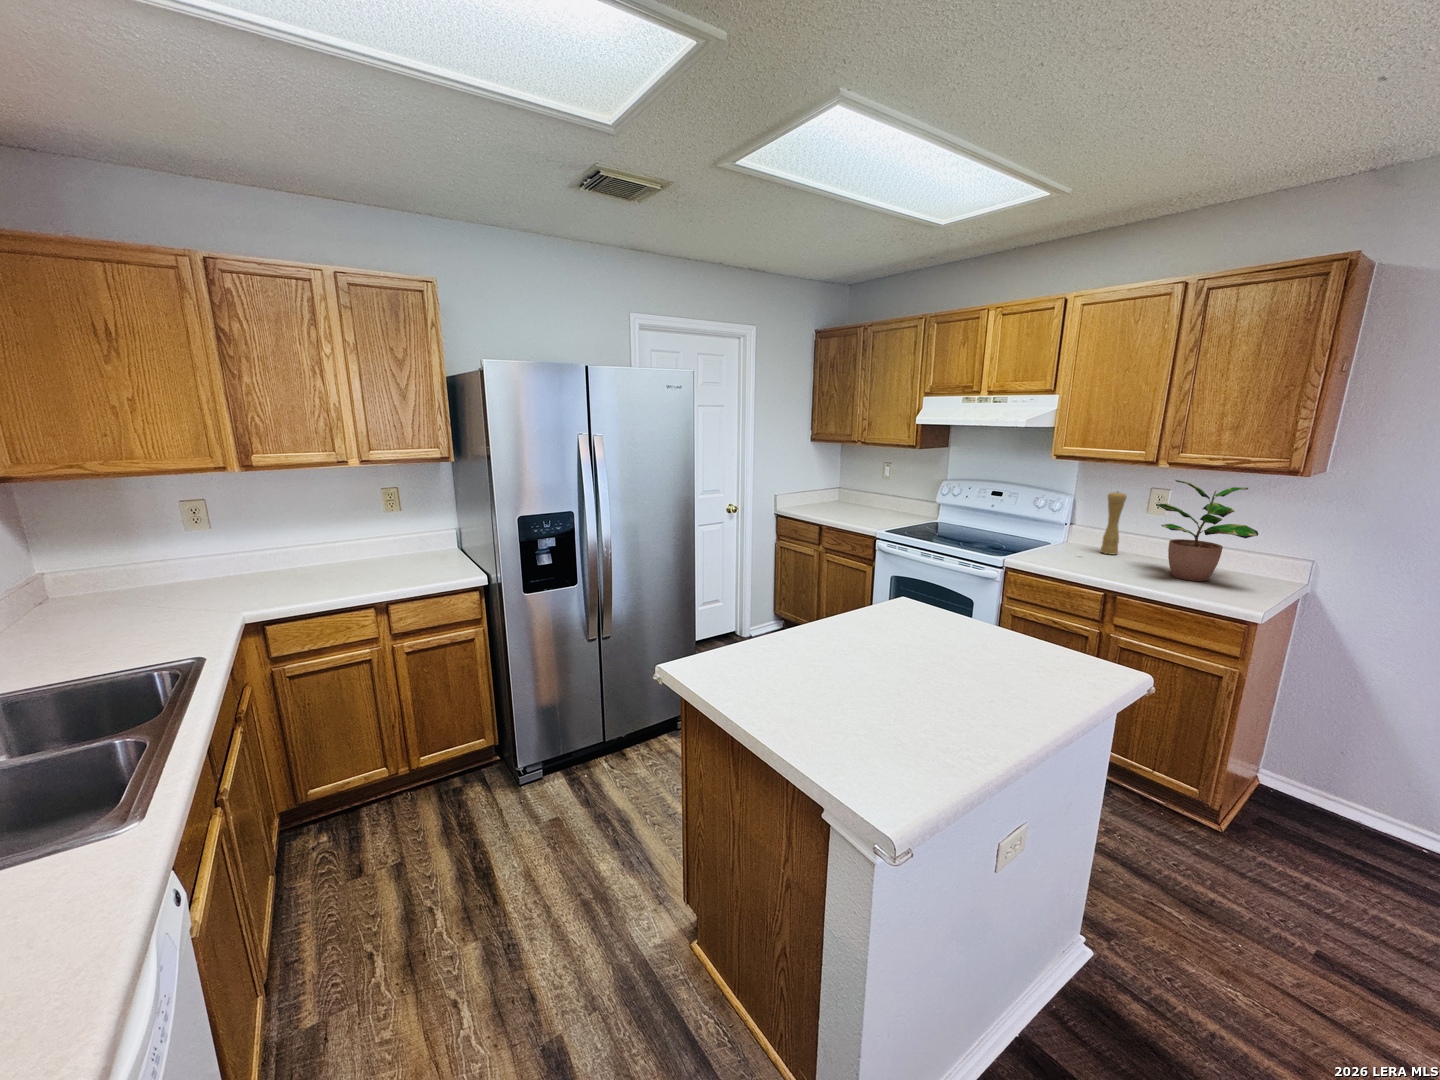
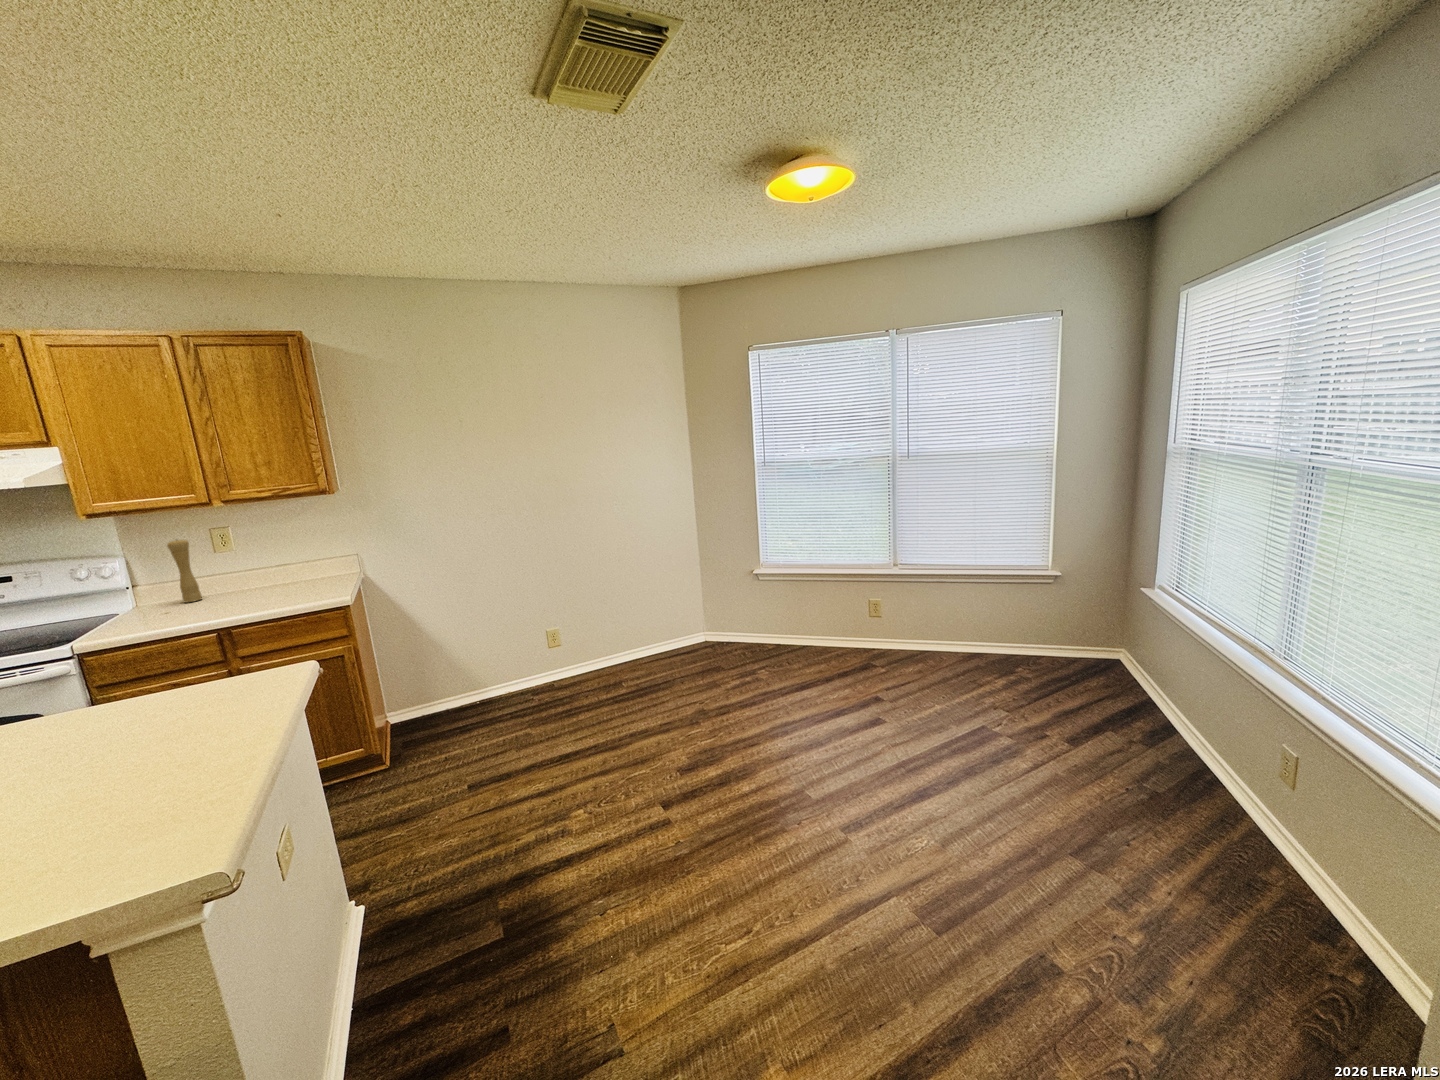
potted plant: present [1156,480,1258,581] -> none [225,511,320,597]

